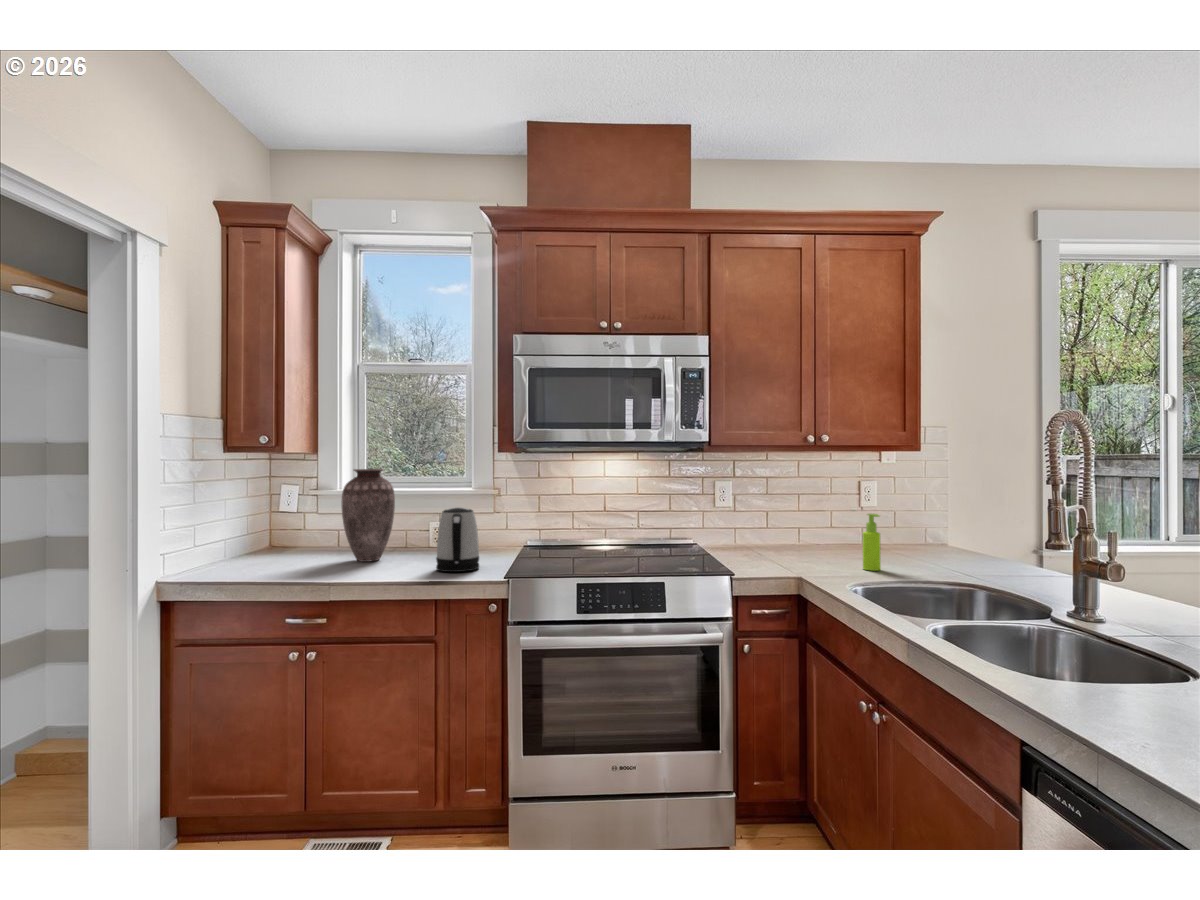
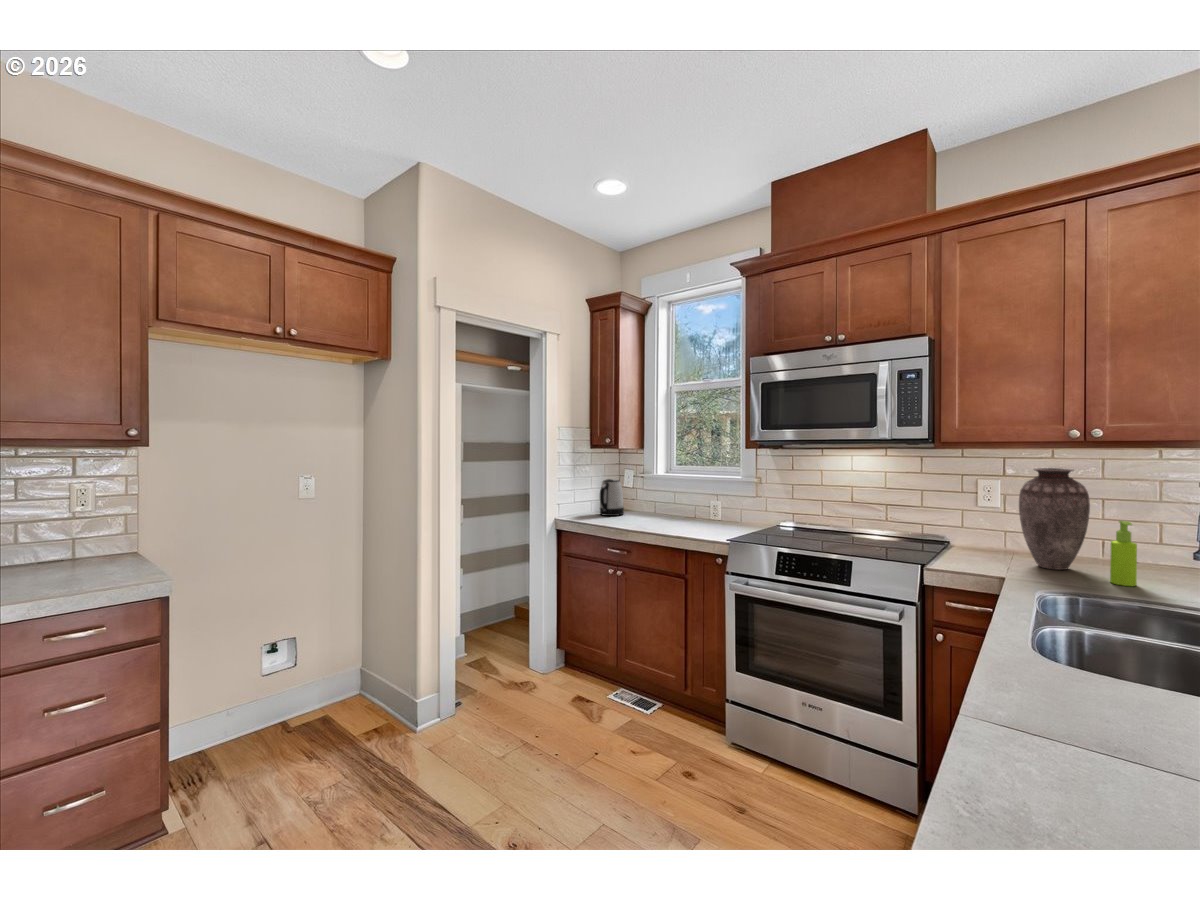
vase: present [341,469,395,562] -> present [1019,468,1090,570]
kettle: present [436,507,479,572] -> present [600,479,624,516]

